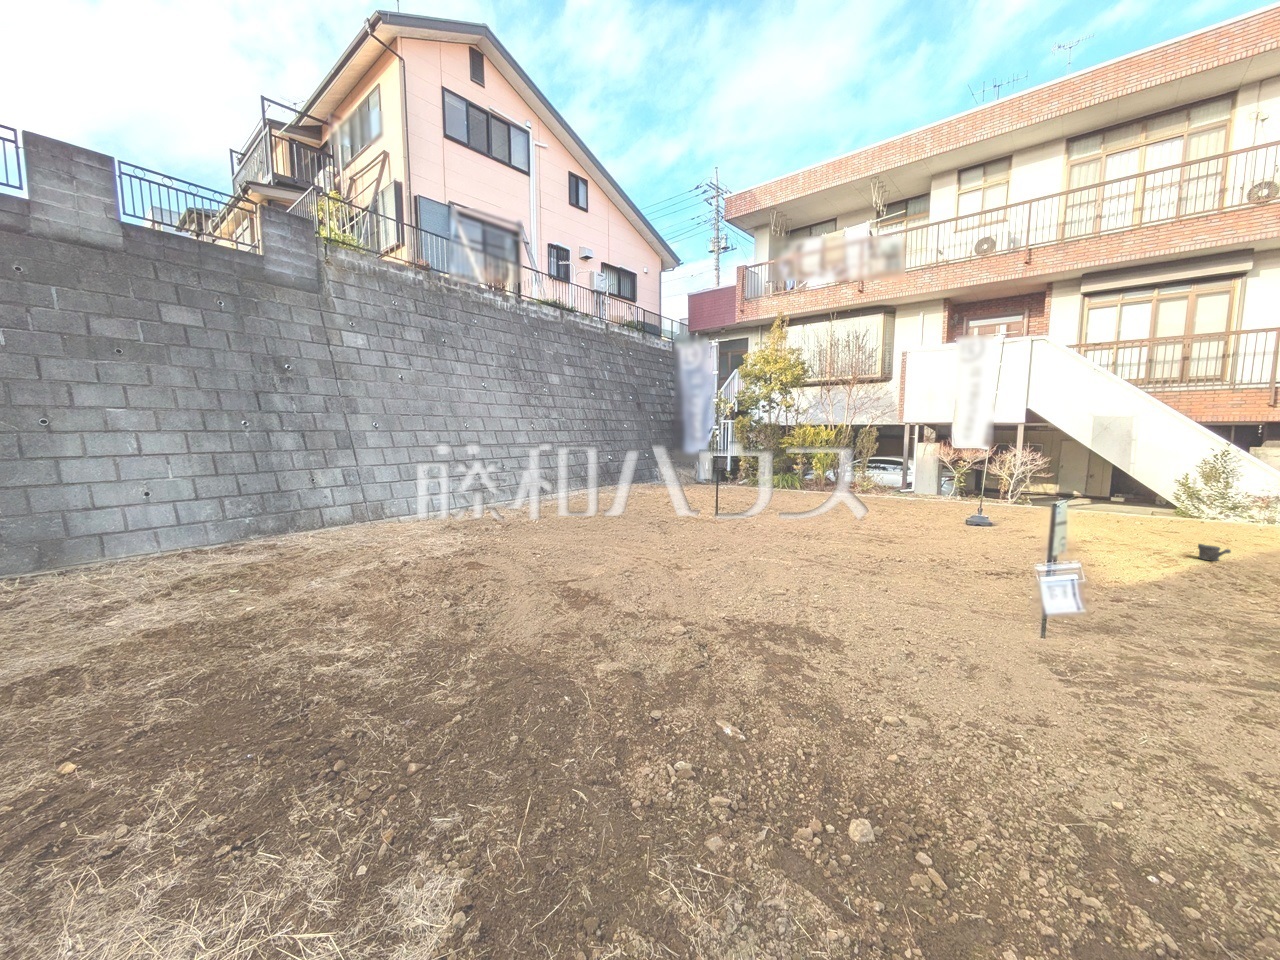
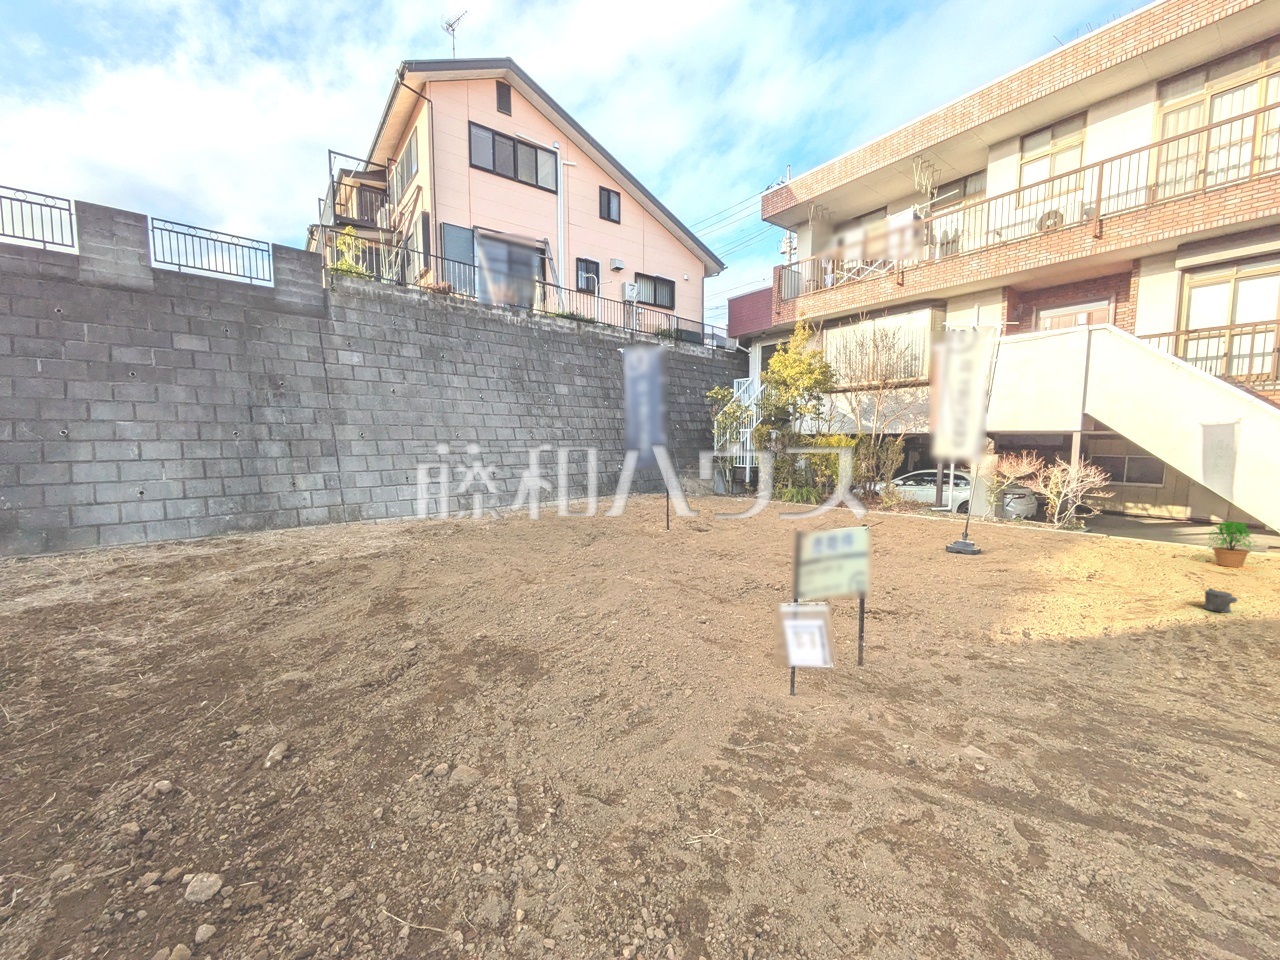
potted plant: none [1145,491,1189,527] -> present [1209,521,1251,567]

